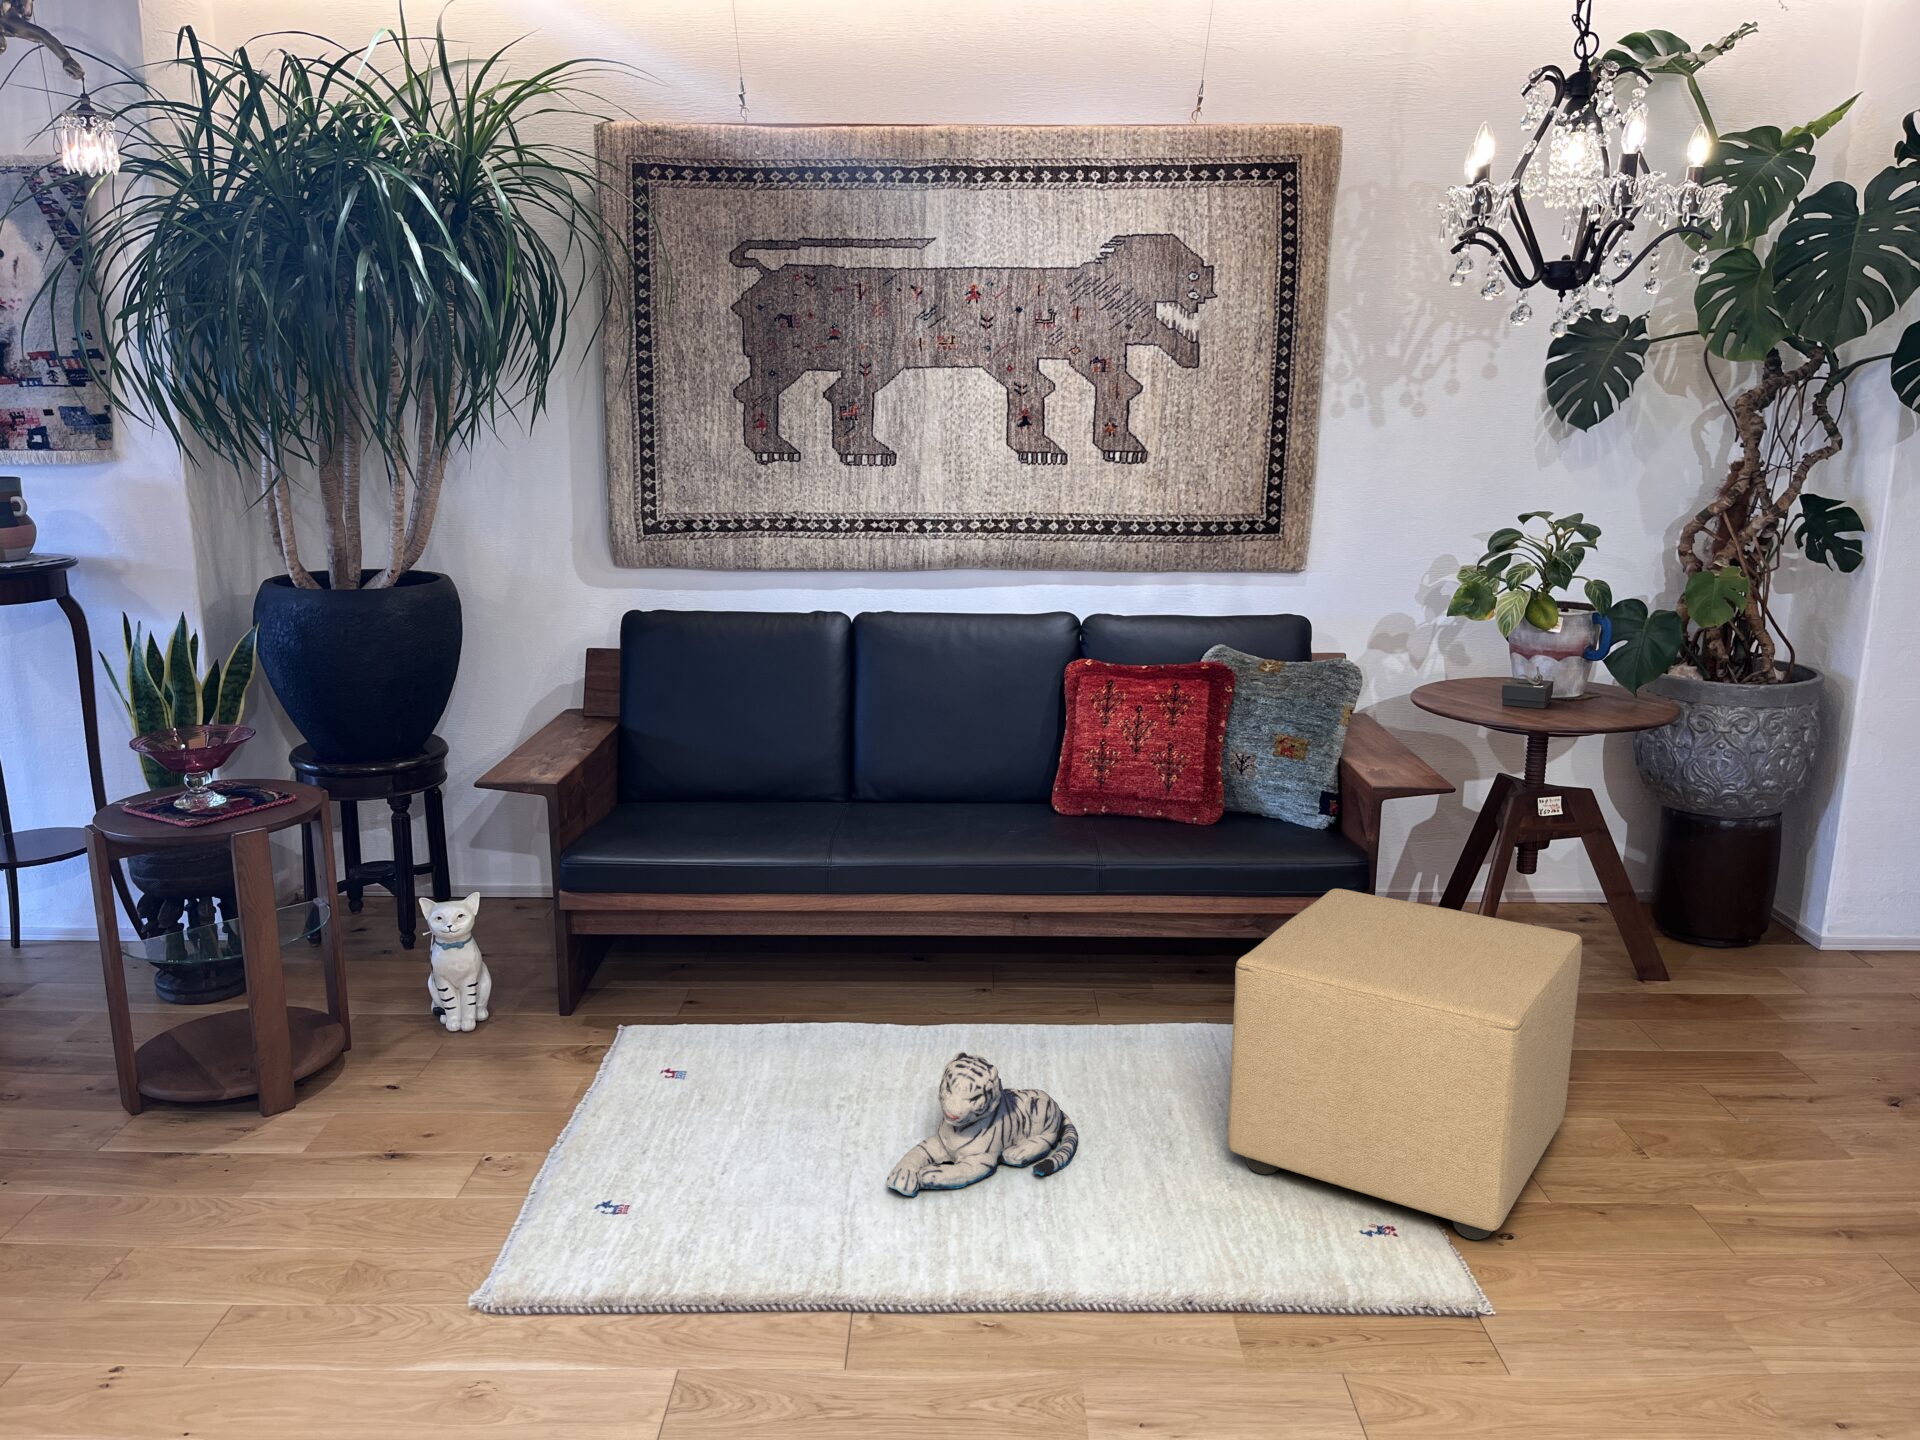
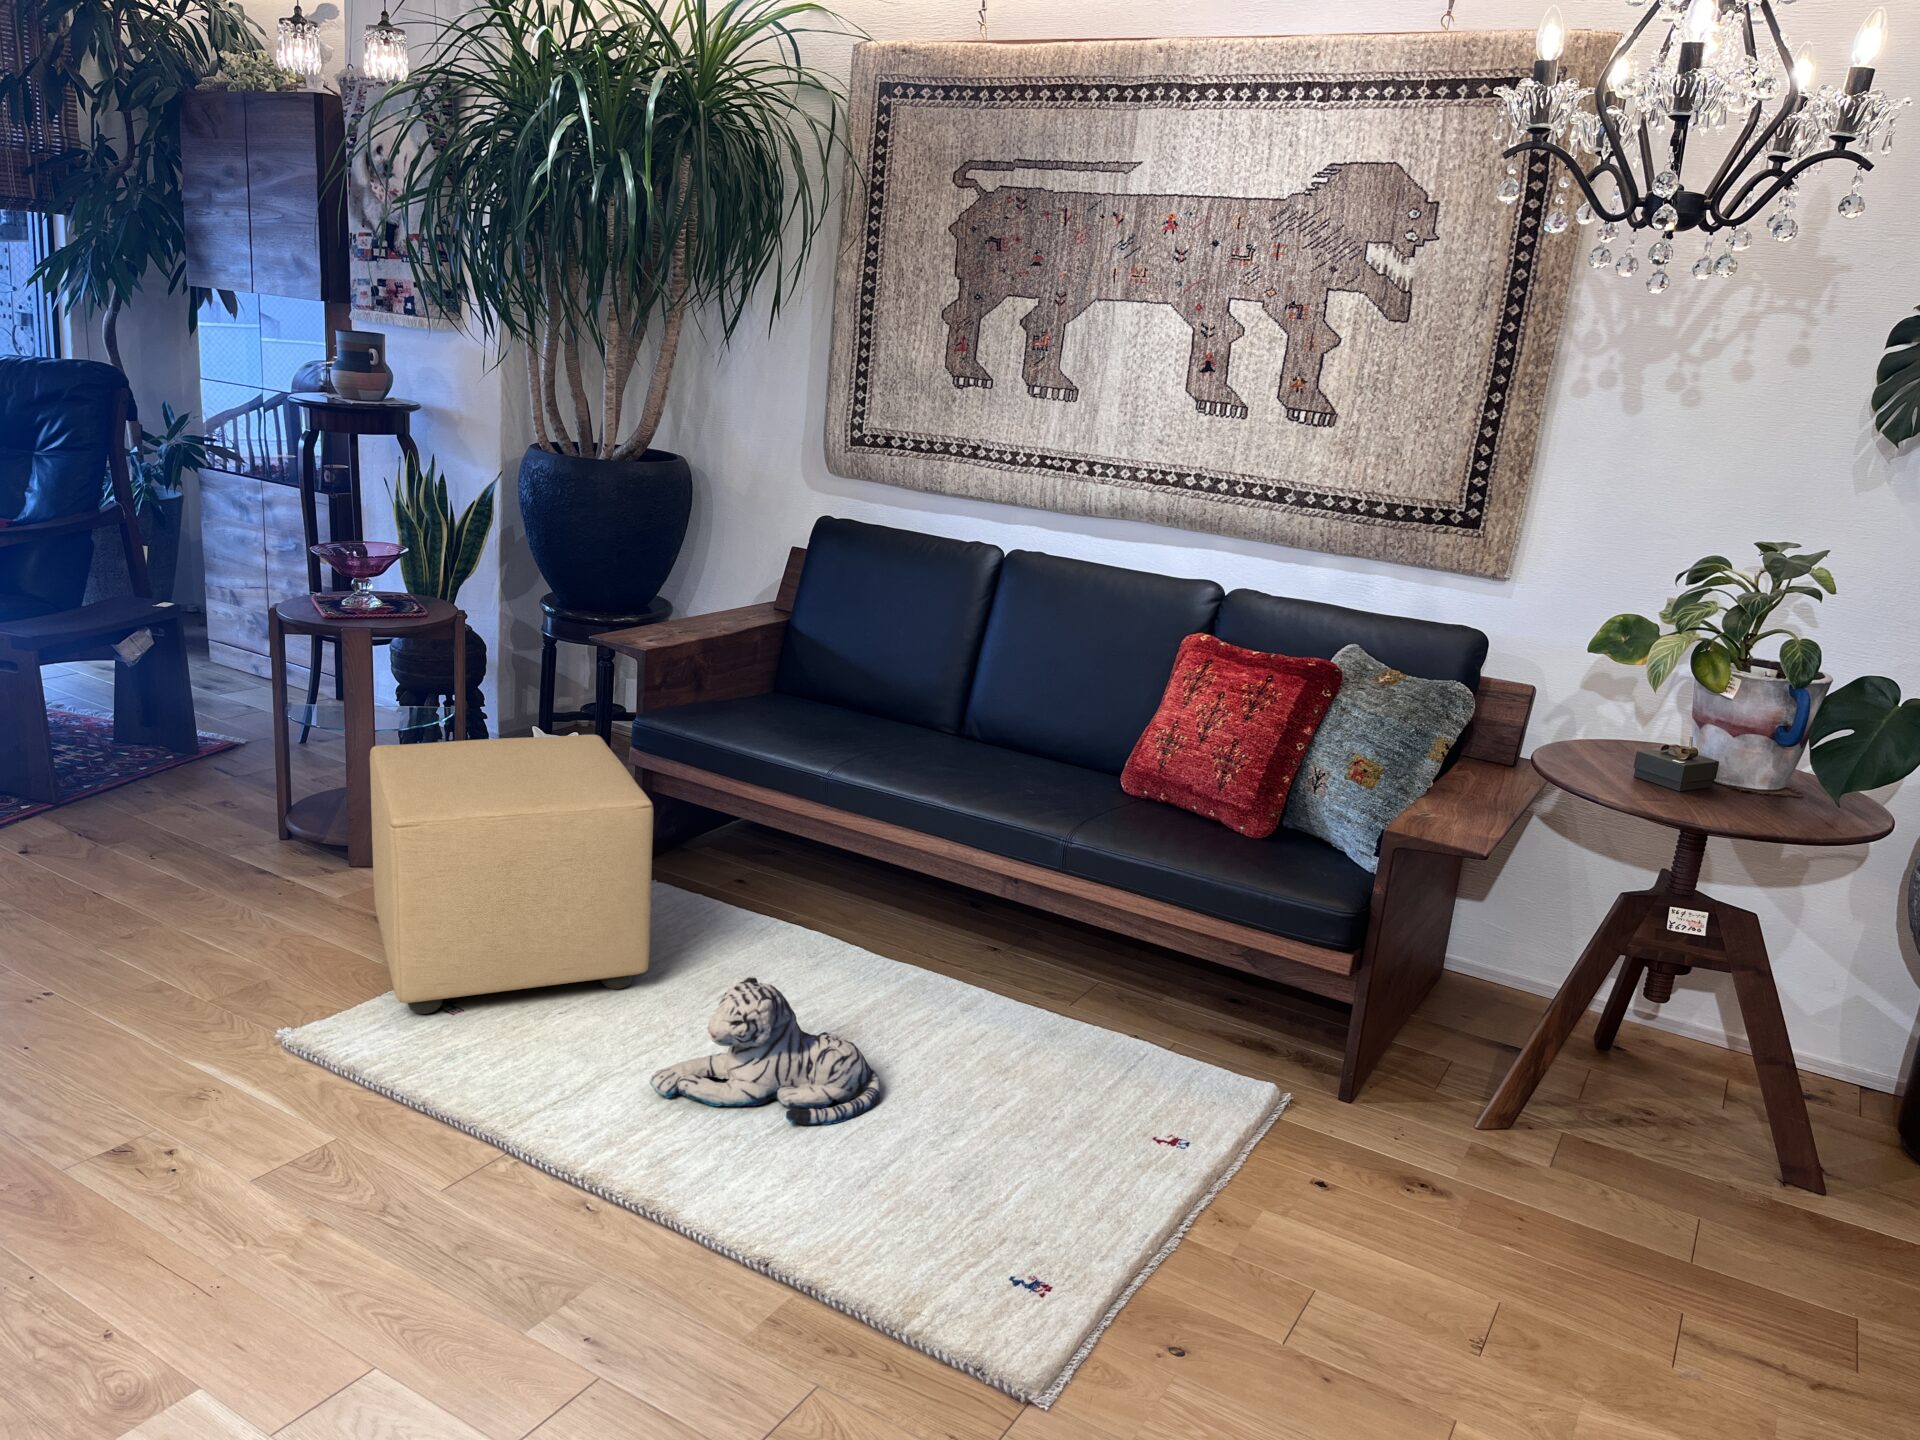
ottoman: present [1228,889,1582,1240] -> present [370,735,653,1014]

